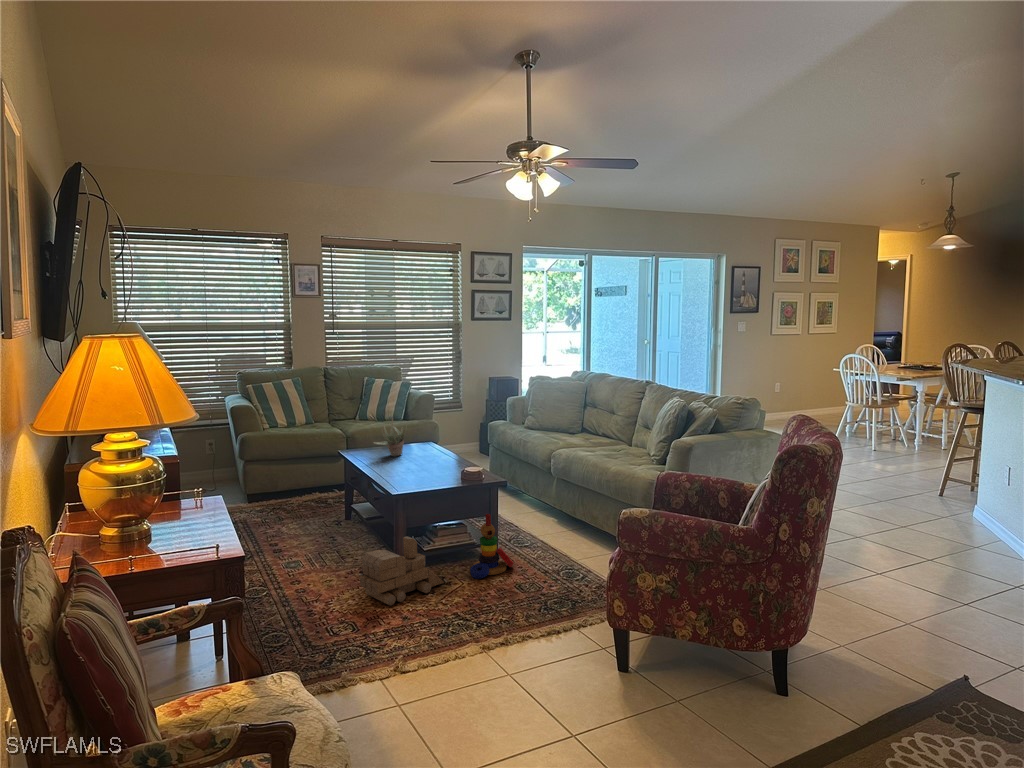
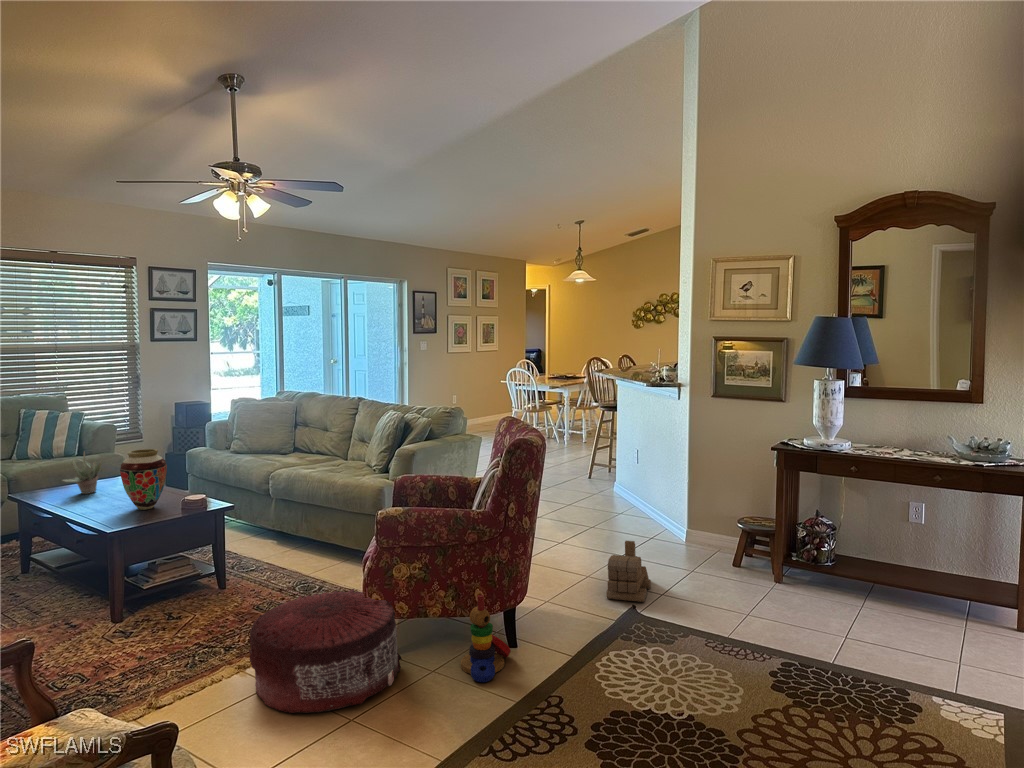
vase: none [411,421,450,477] -> present [120,449,167,510]
stacking toy: present [470,514,514,579] -> present [461,595,511,682]
toy train: present [360,536,444,606] -> present [606,541,651,602]
pouf: none [482,586,644,722] -> present [249,589,402,713]

